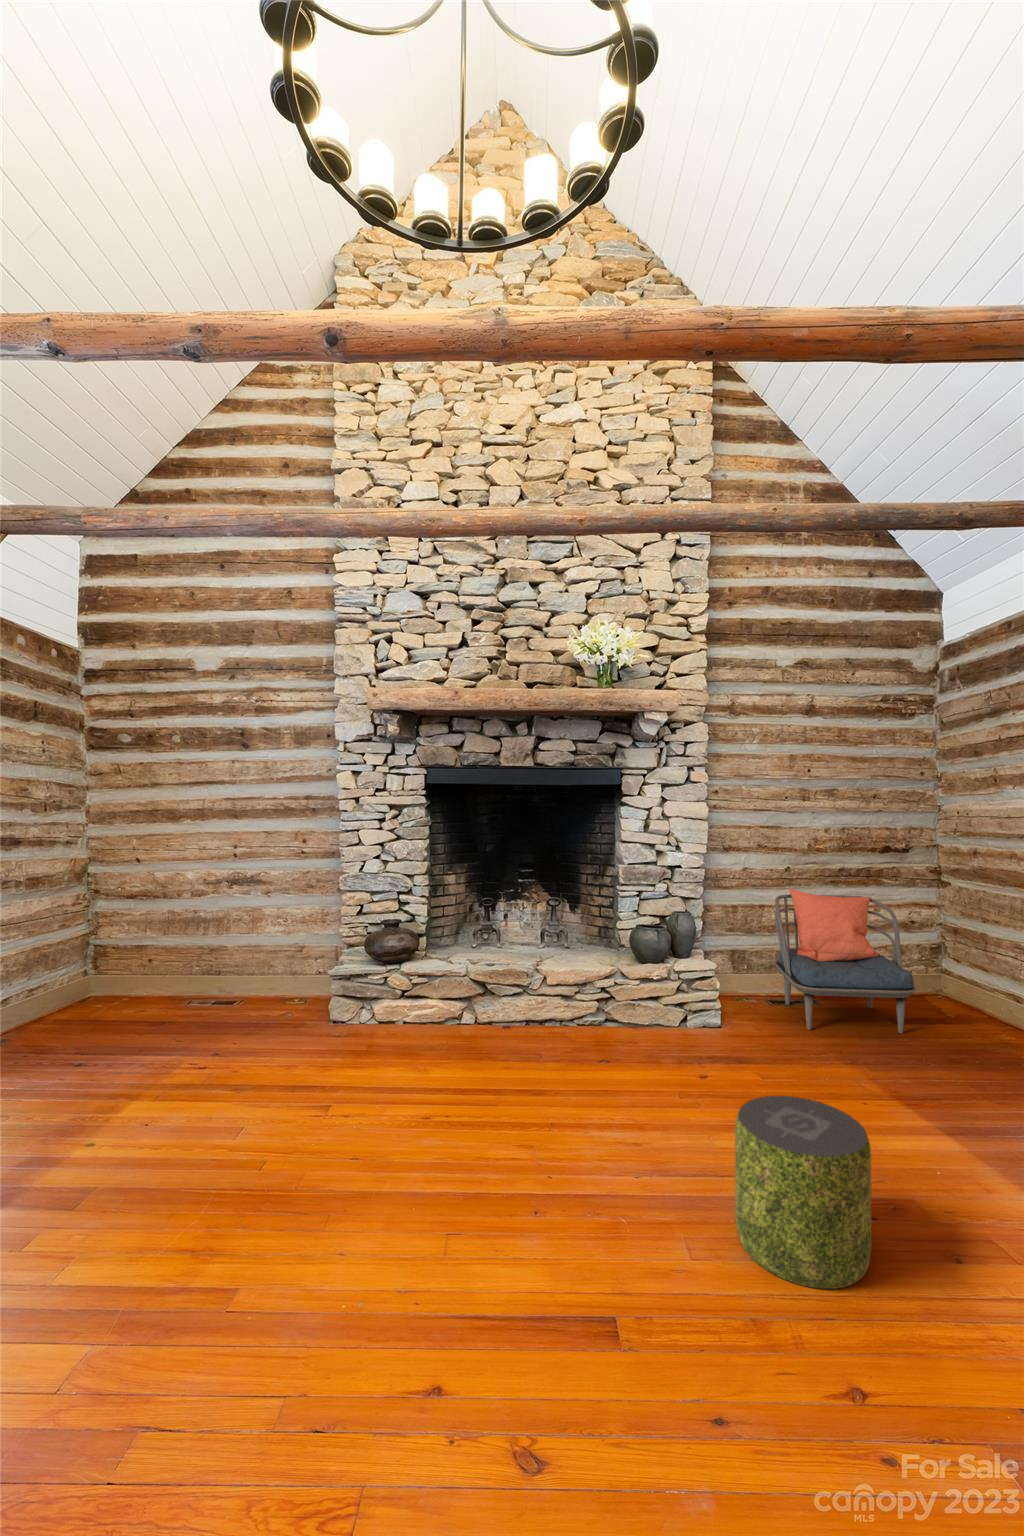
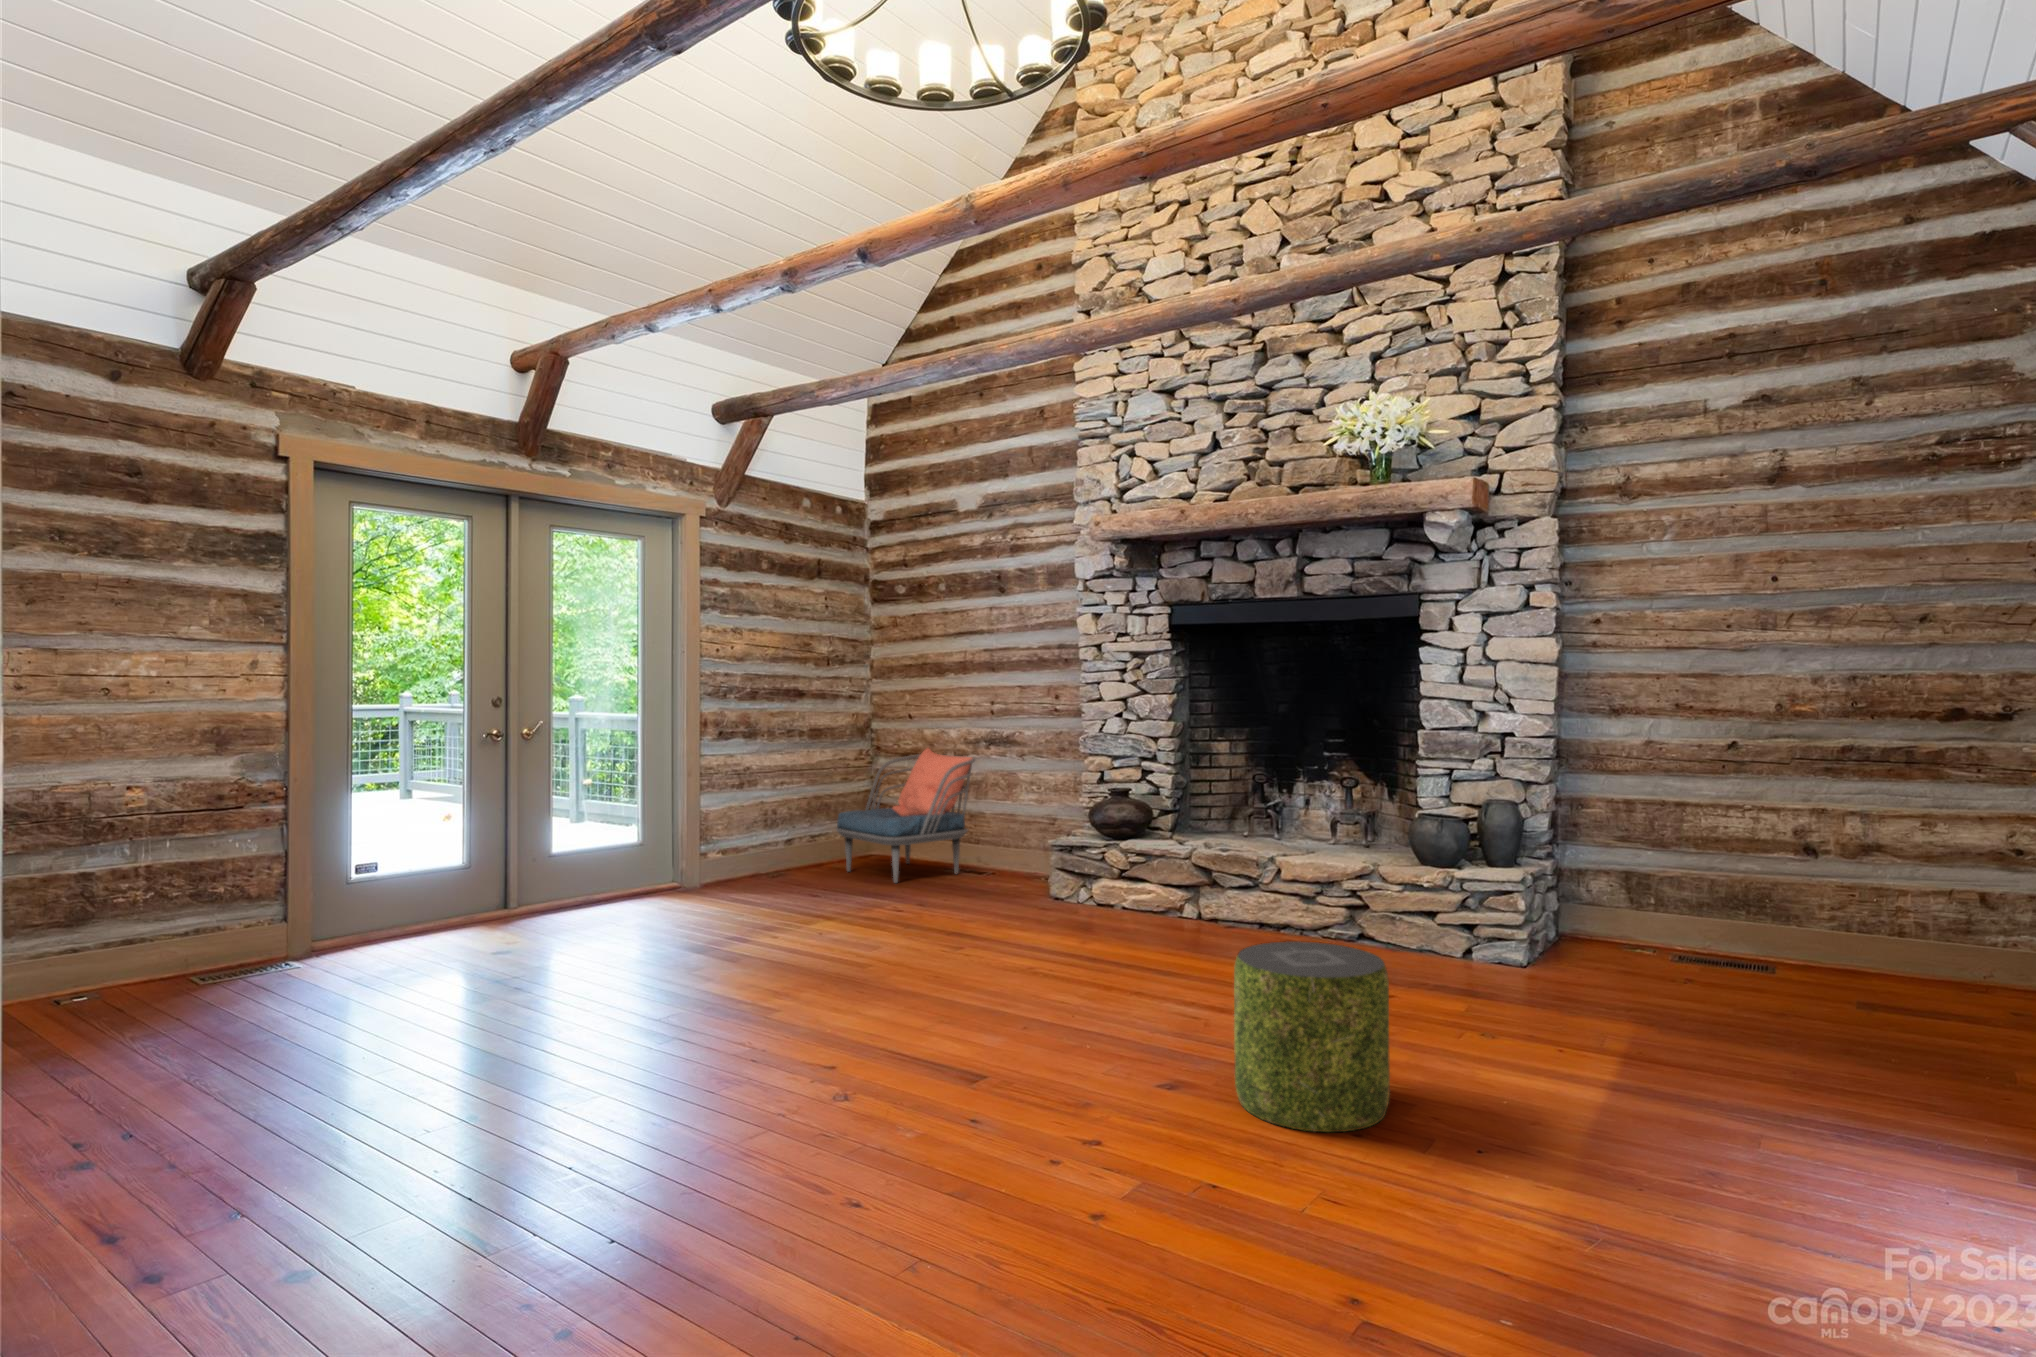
armchair: present [775,889,916,1034] -> present [836,748,975,883]

